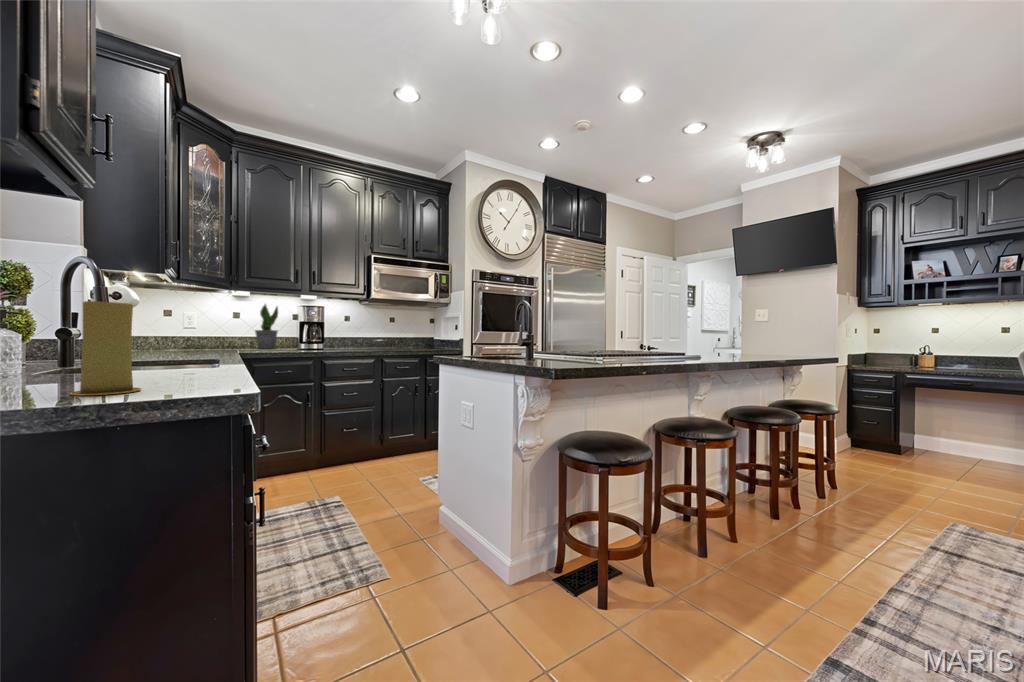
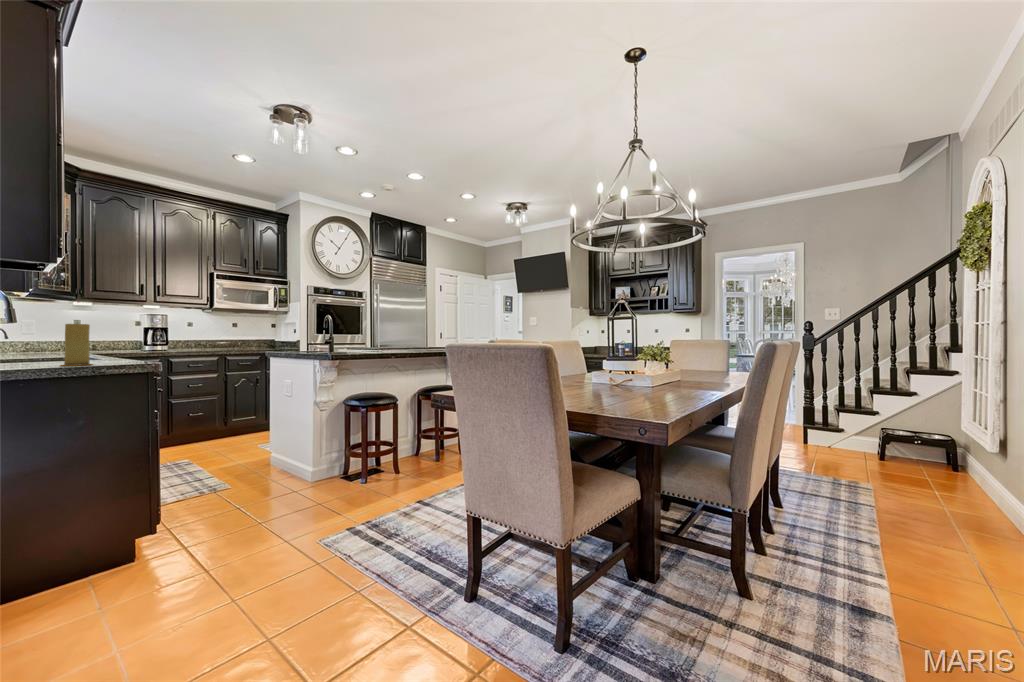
potted plant: present [255,304,278,349] -> none [97,312,122,351]

